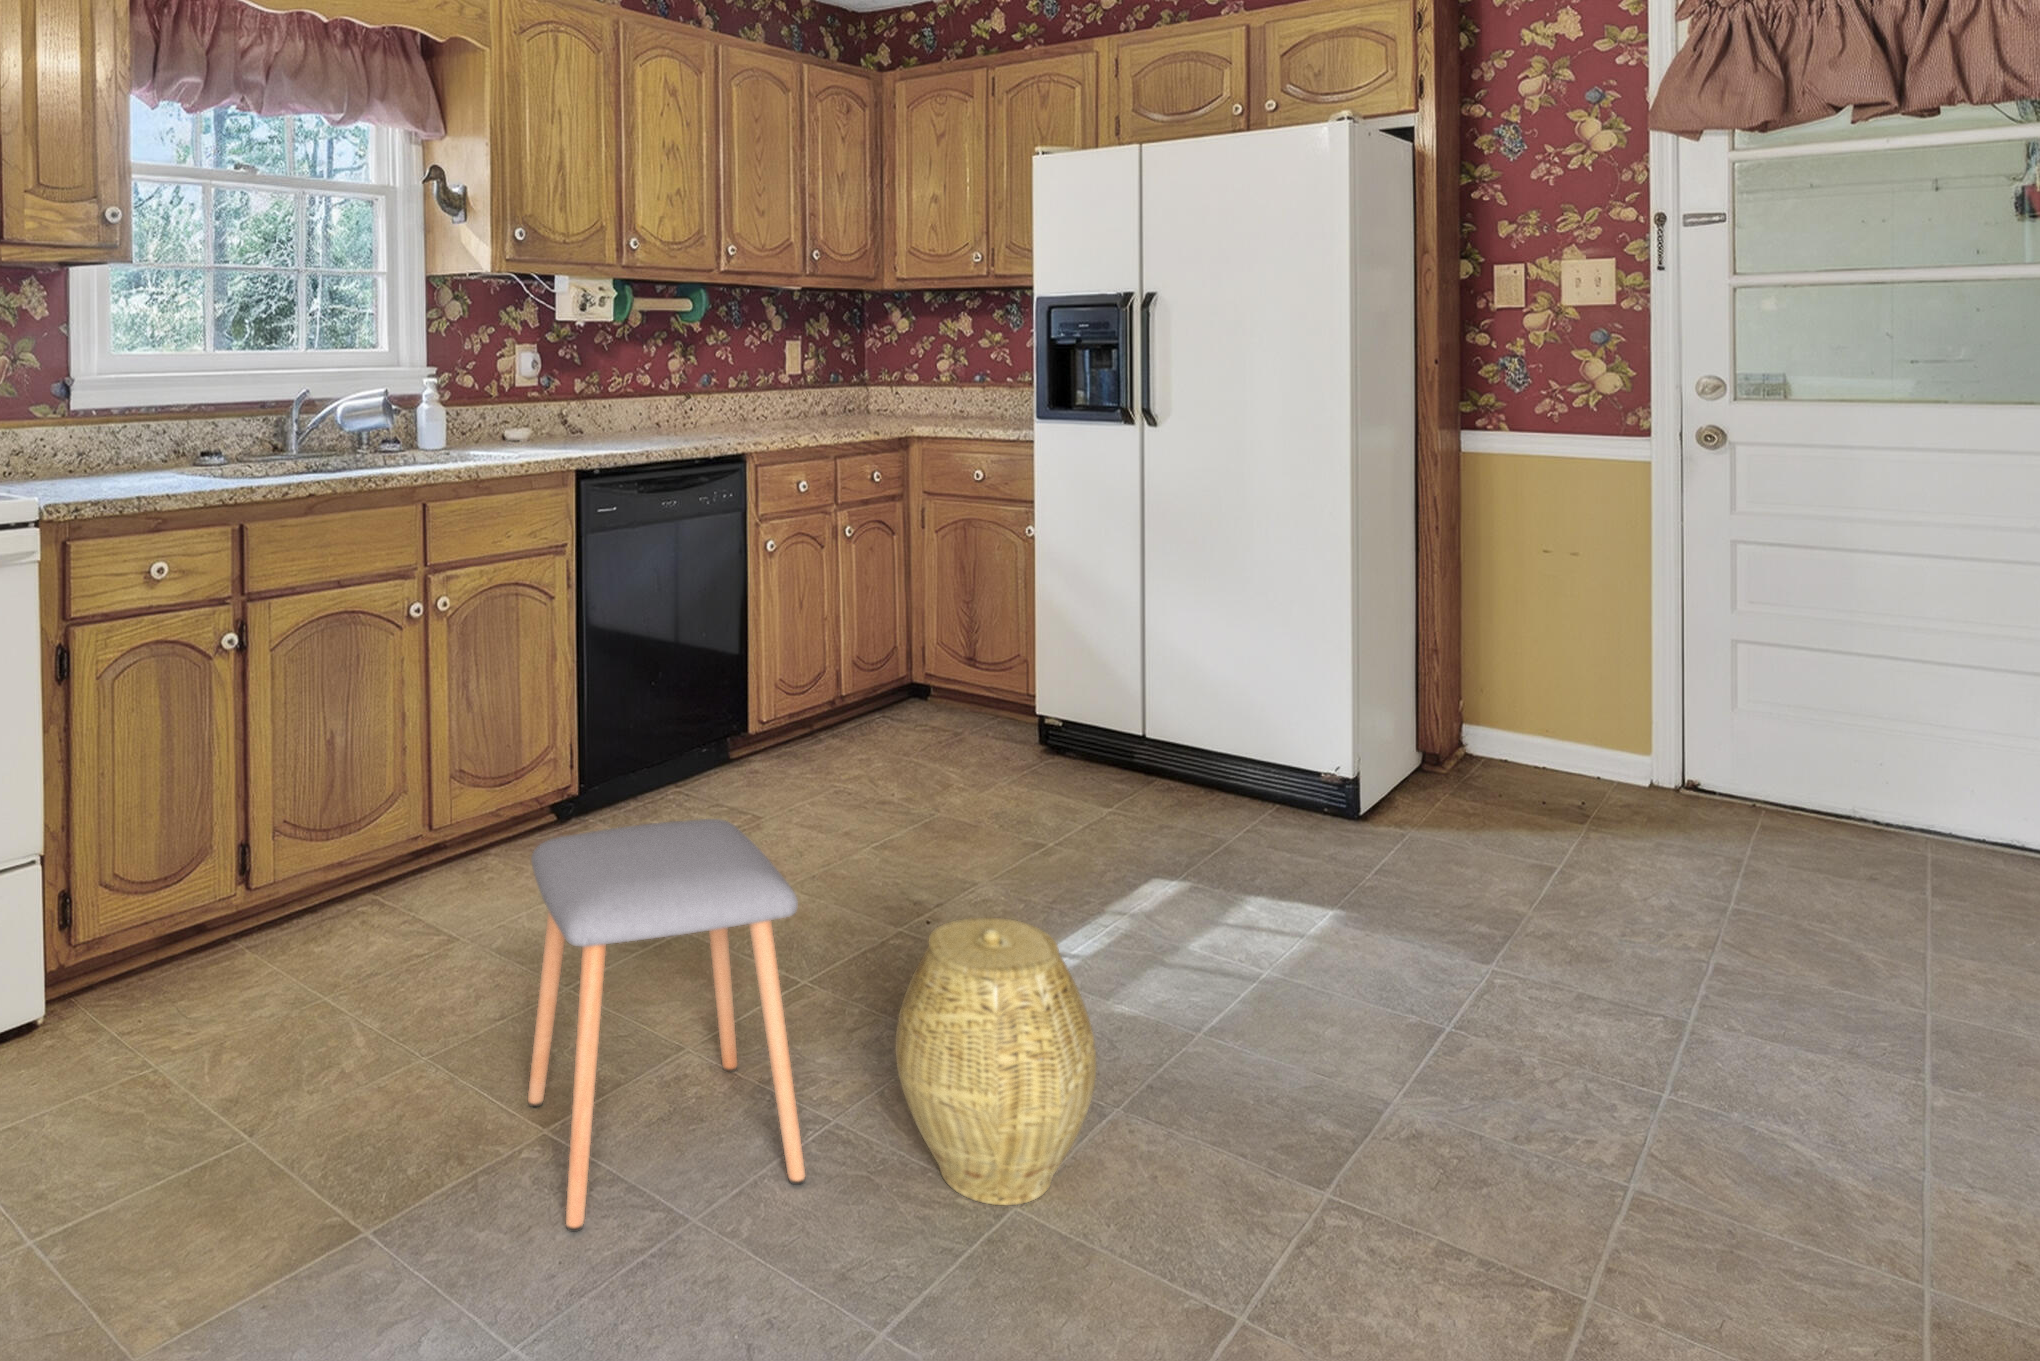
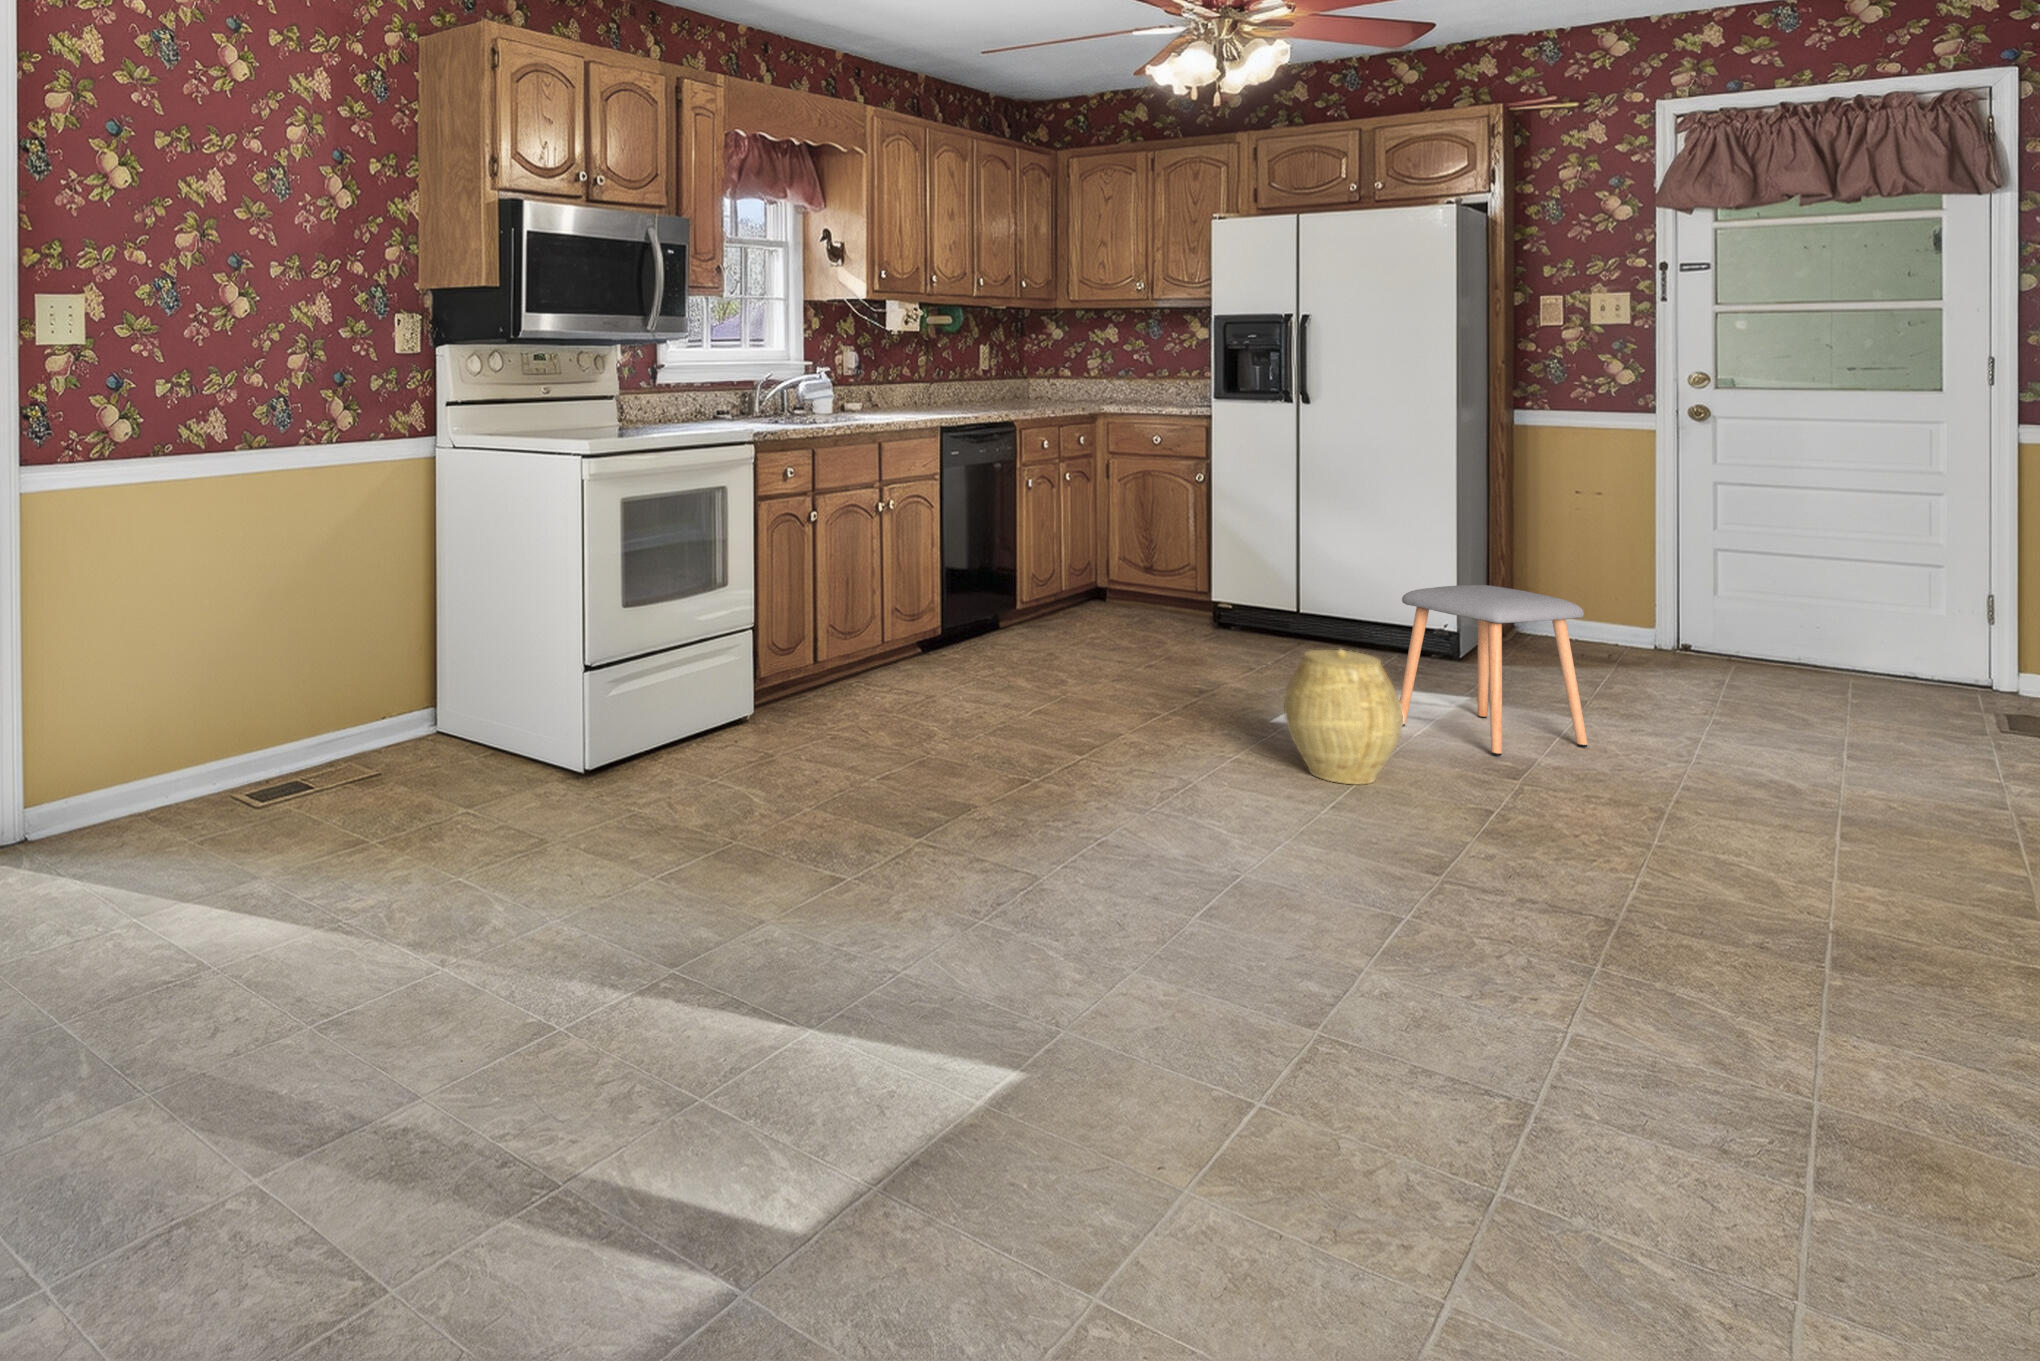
stool: present [528,819,805,1232] -> present [1400,585,1588,756]

